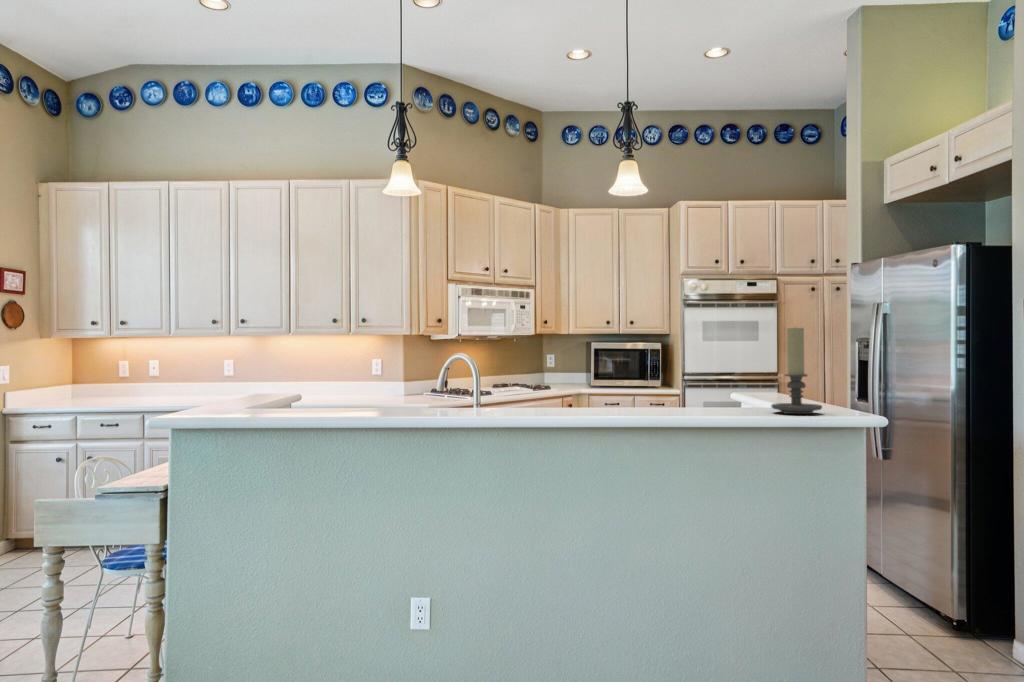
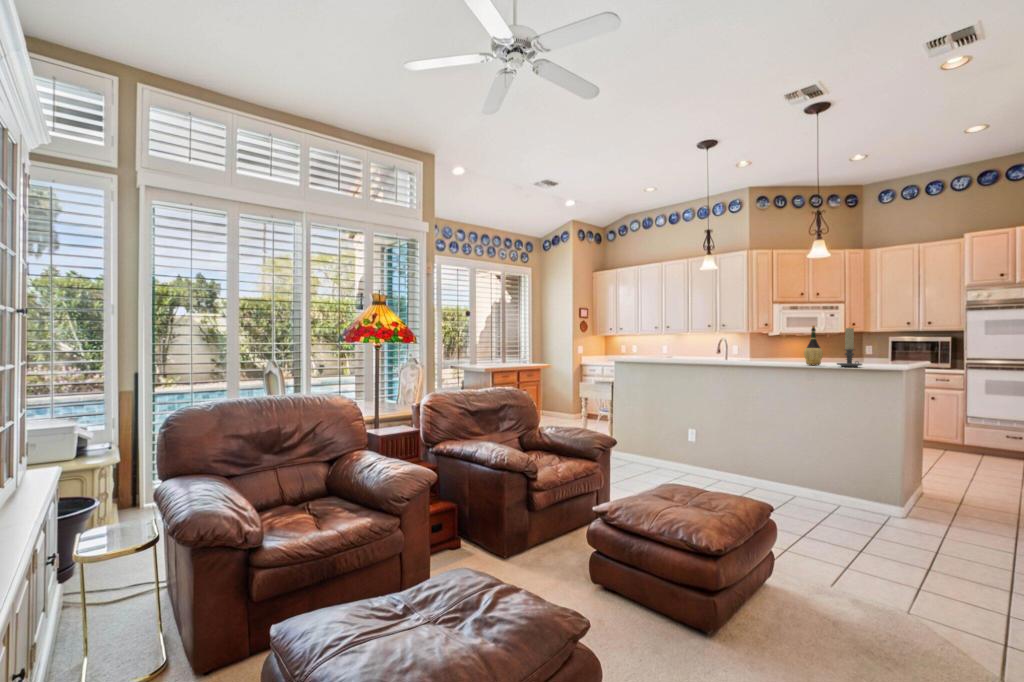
wine bottle: none [694,321,732,412] -> present [804,326,823,365]

